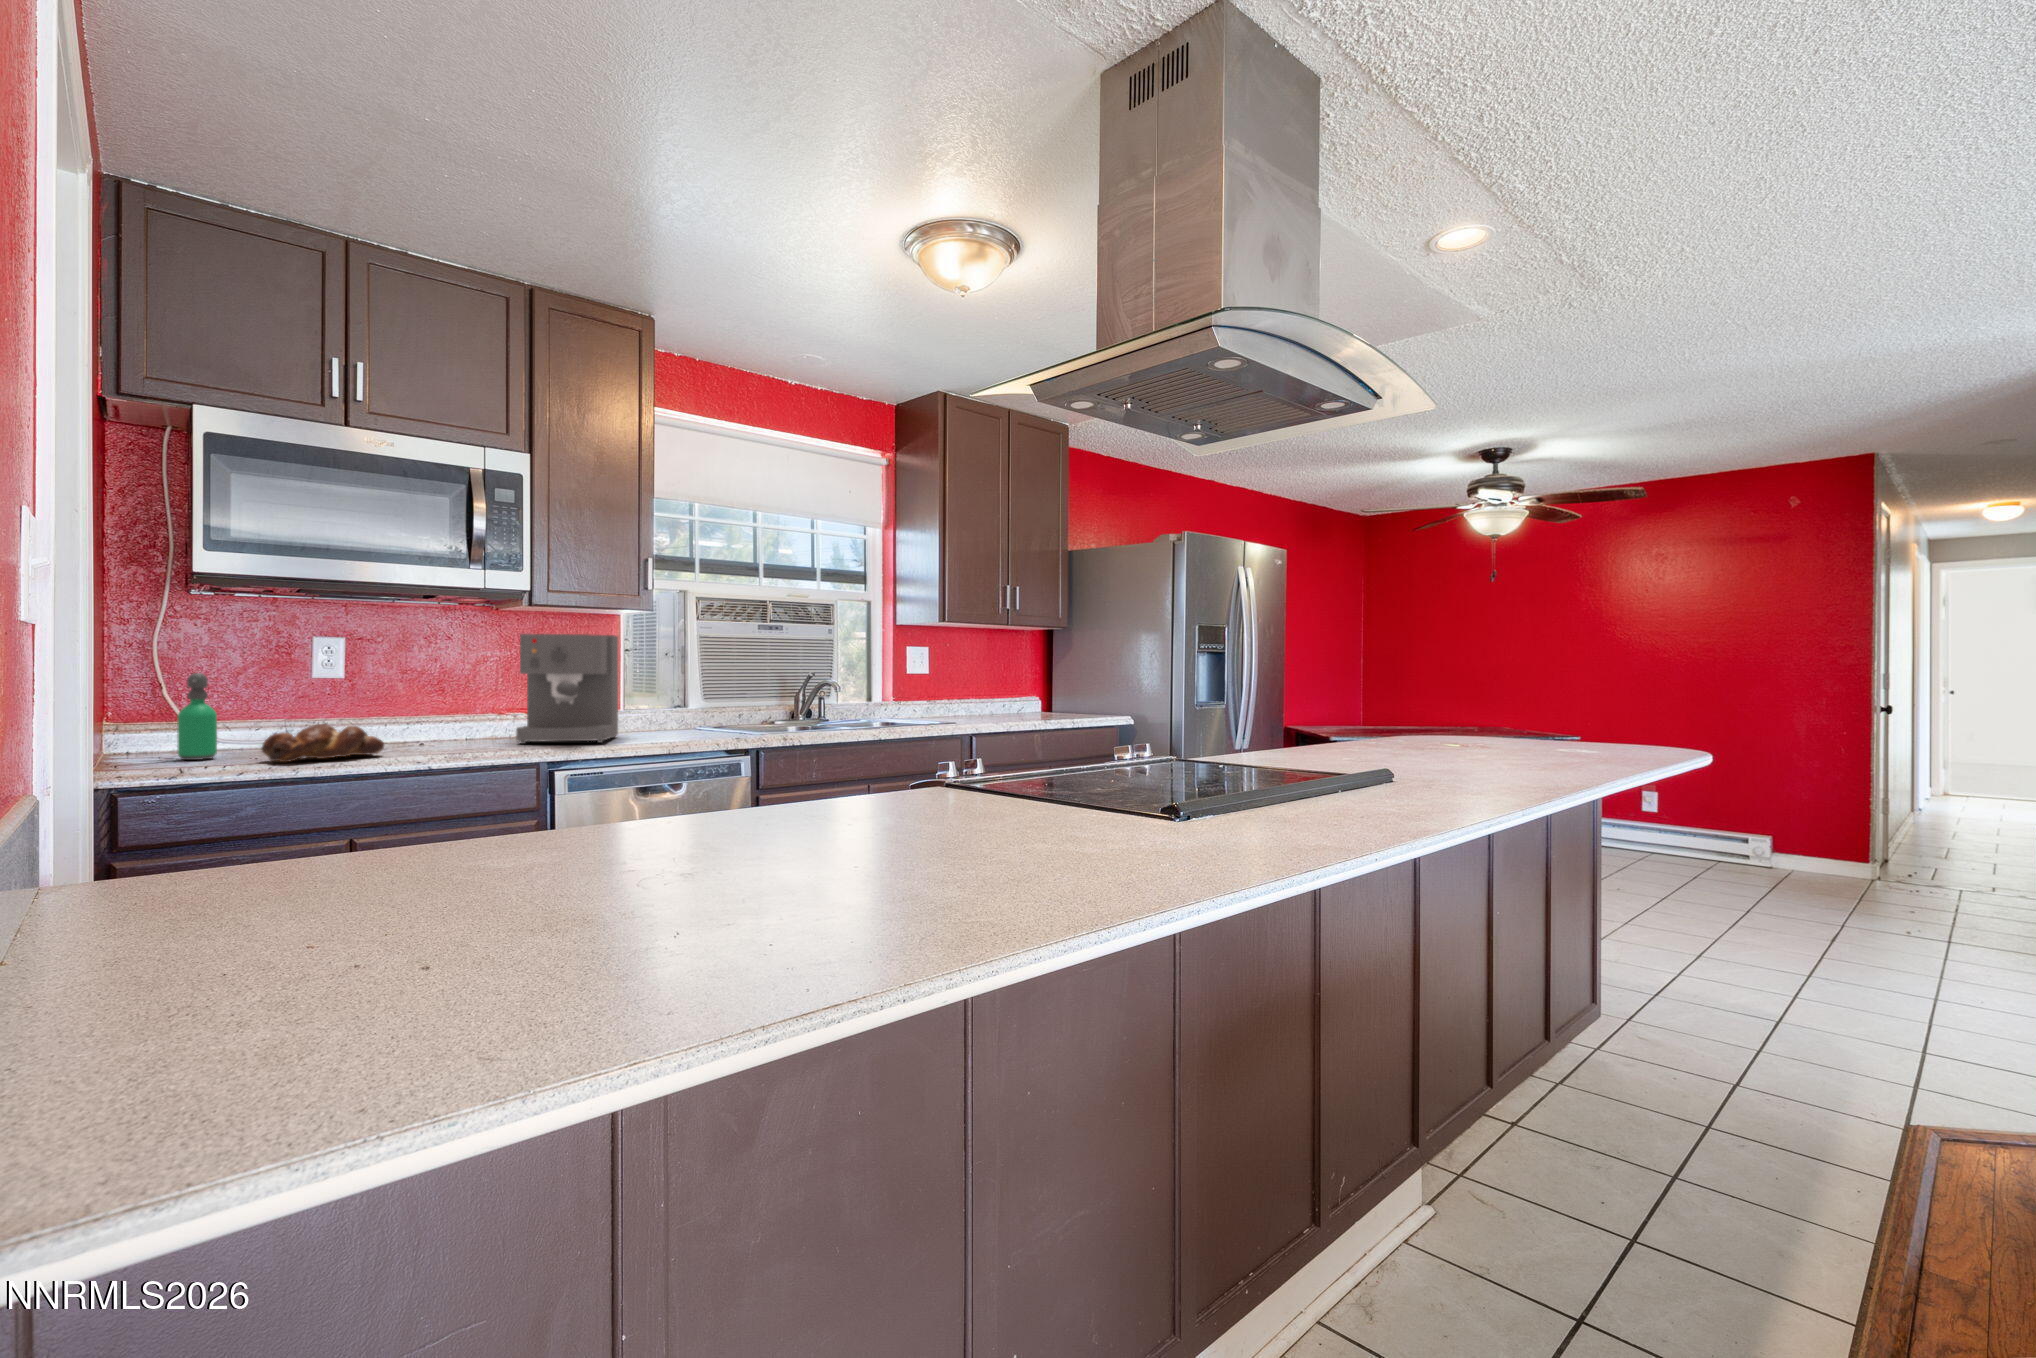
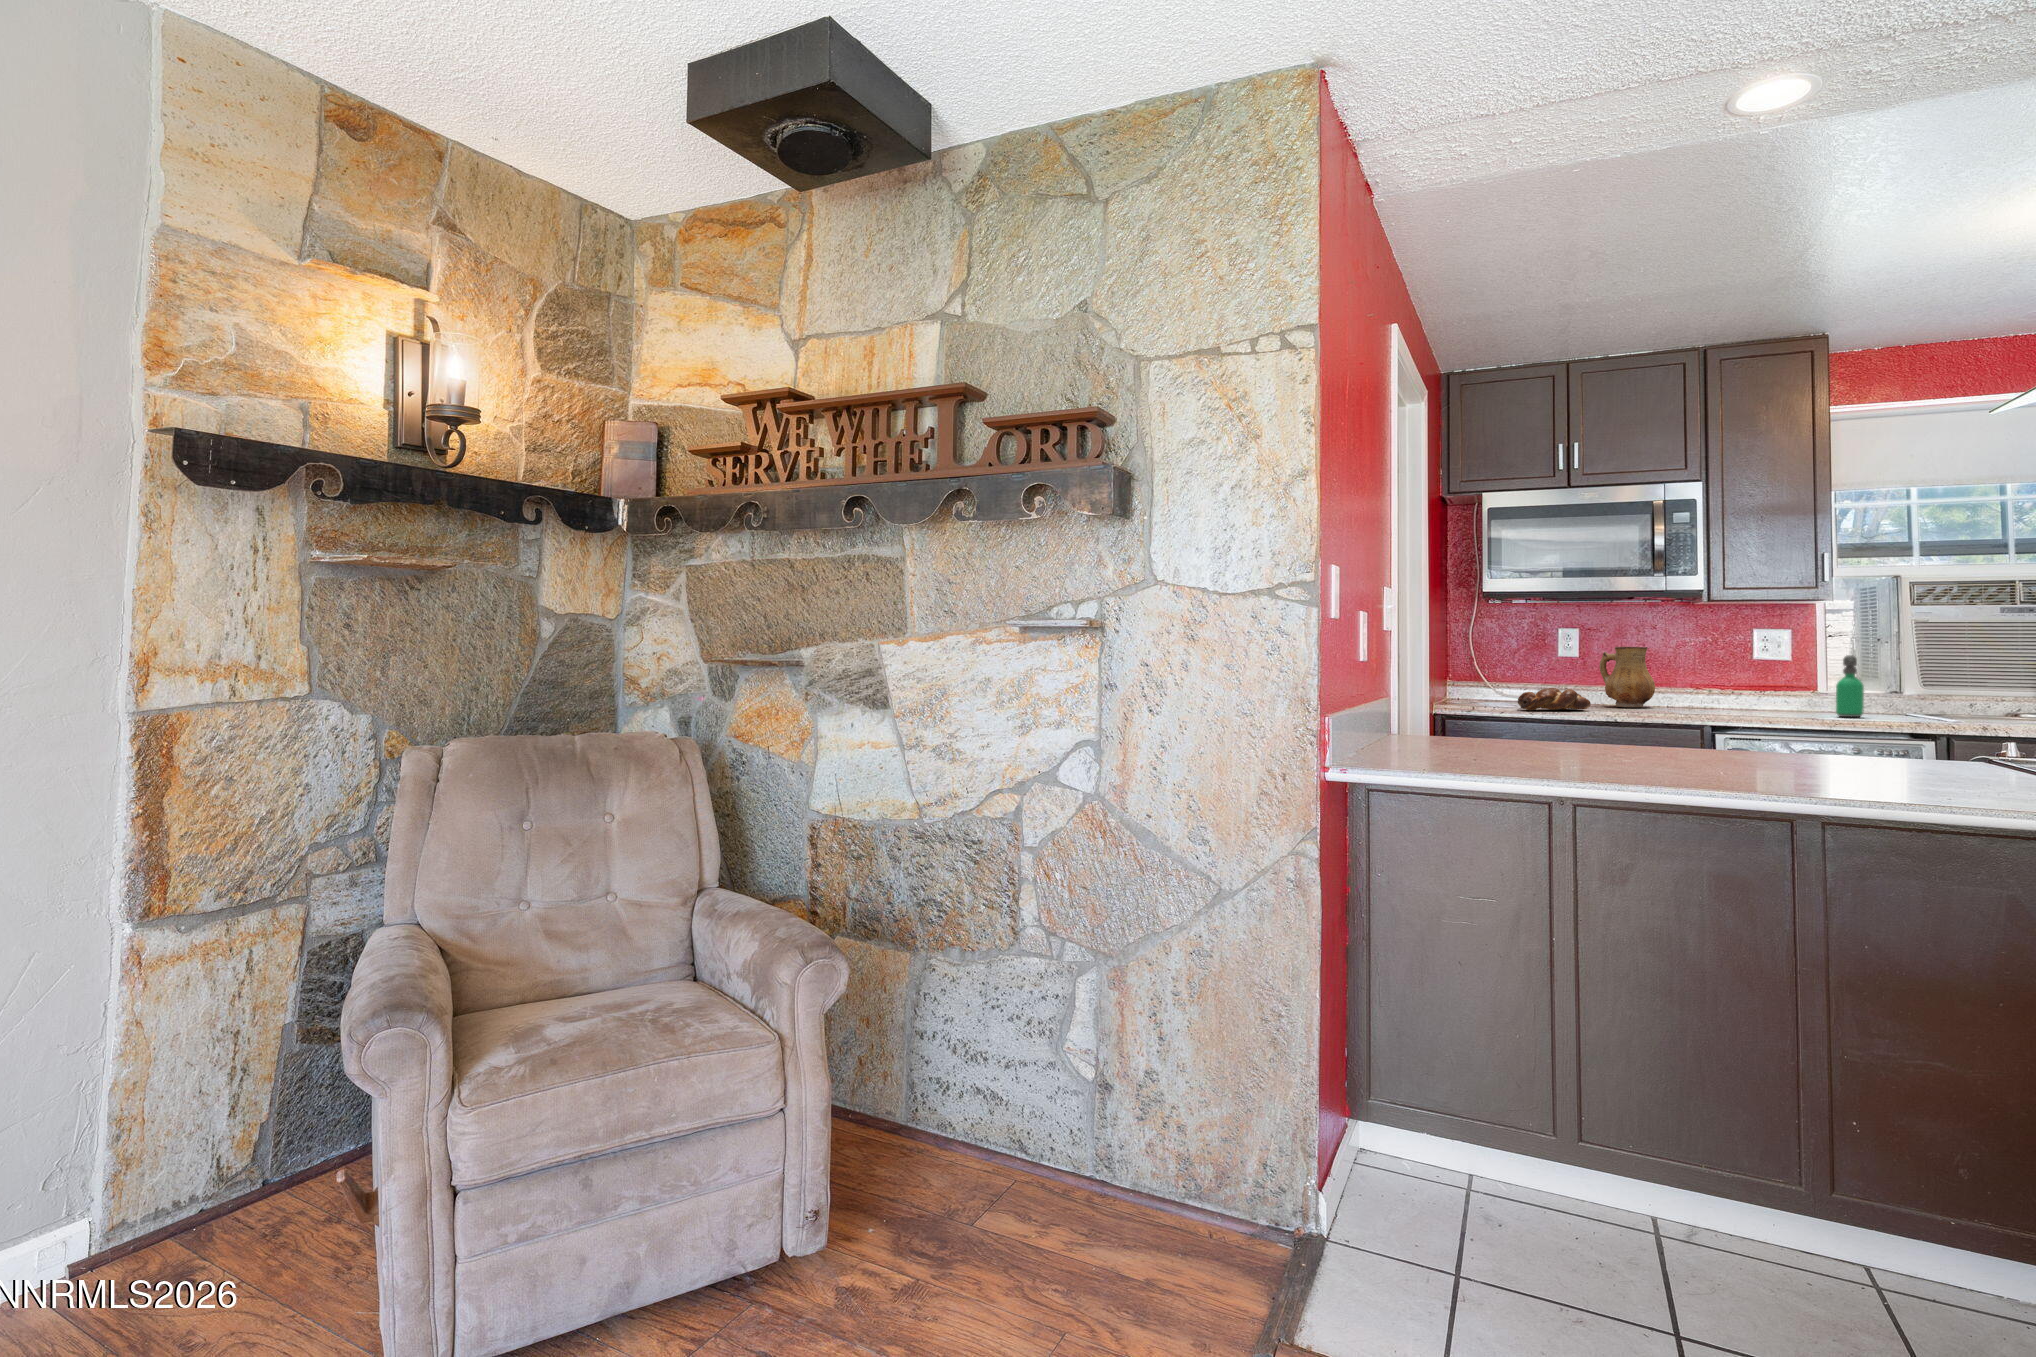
coffee maker: present [516,634,618,744] -> none [1694,621,1796,713]
ceramic pitcher: none [384,661,462,744] -> present [1600,647,1655,707]
soap dispenser: present [177,673,217,760] -> present [1836,655,1864,717]

